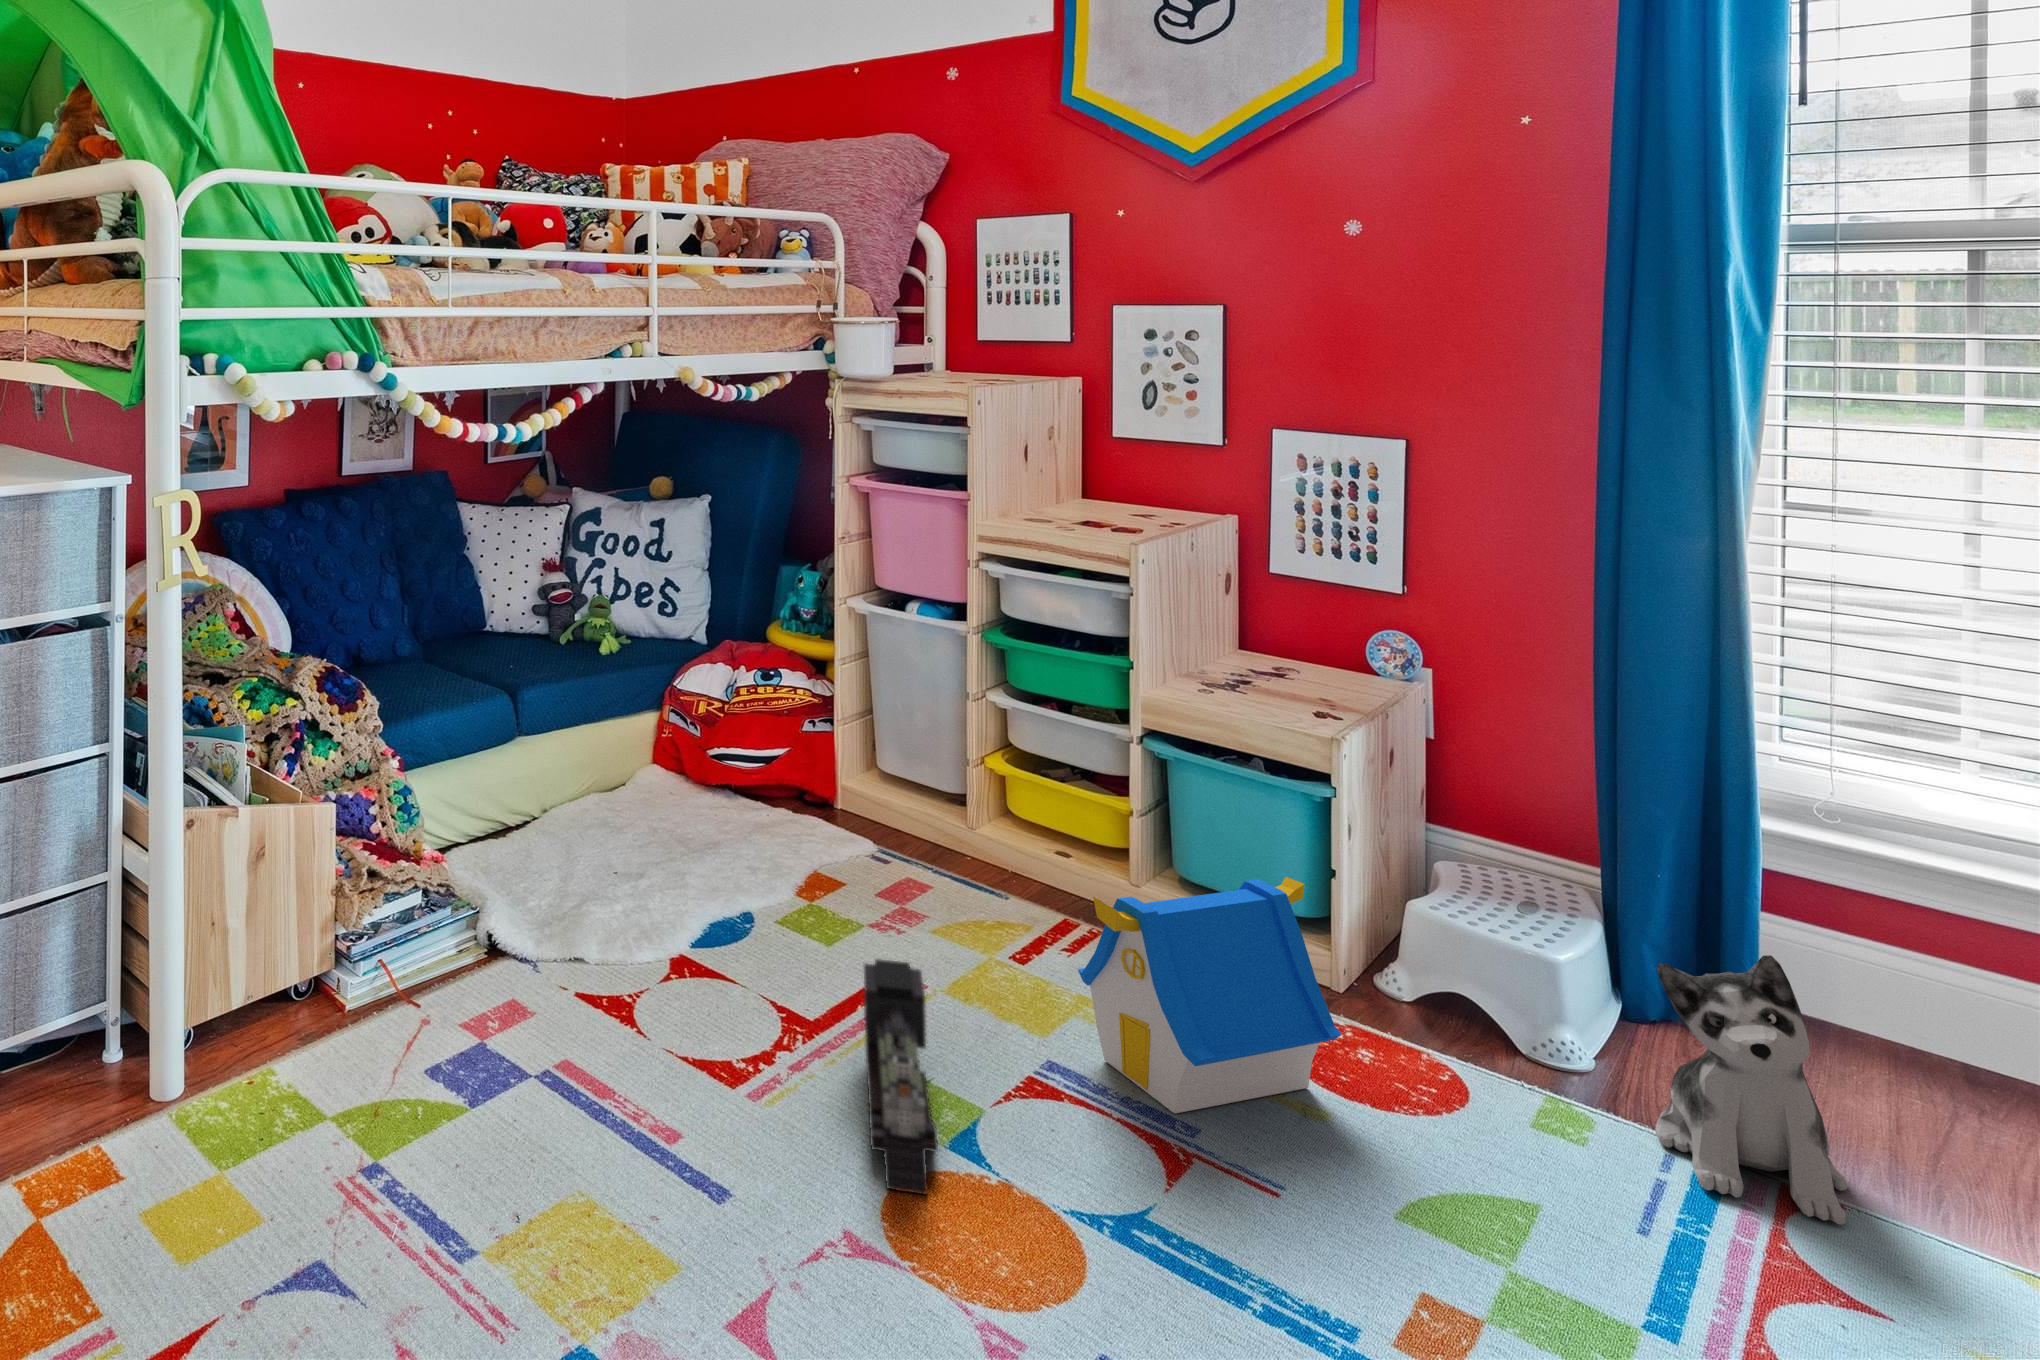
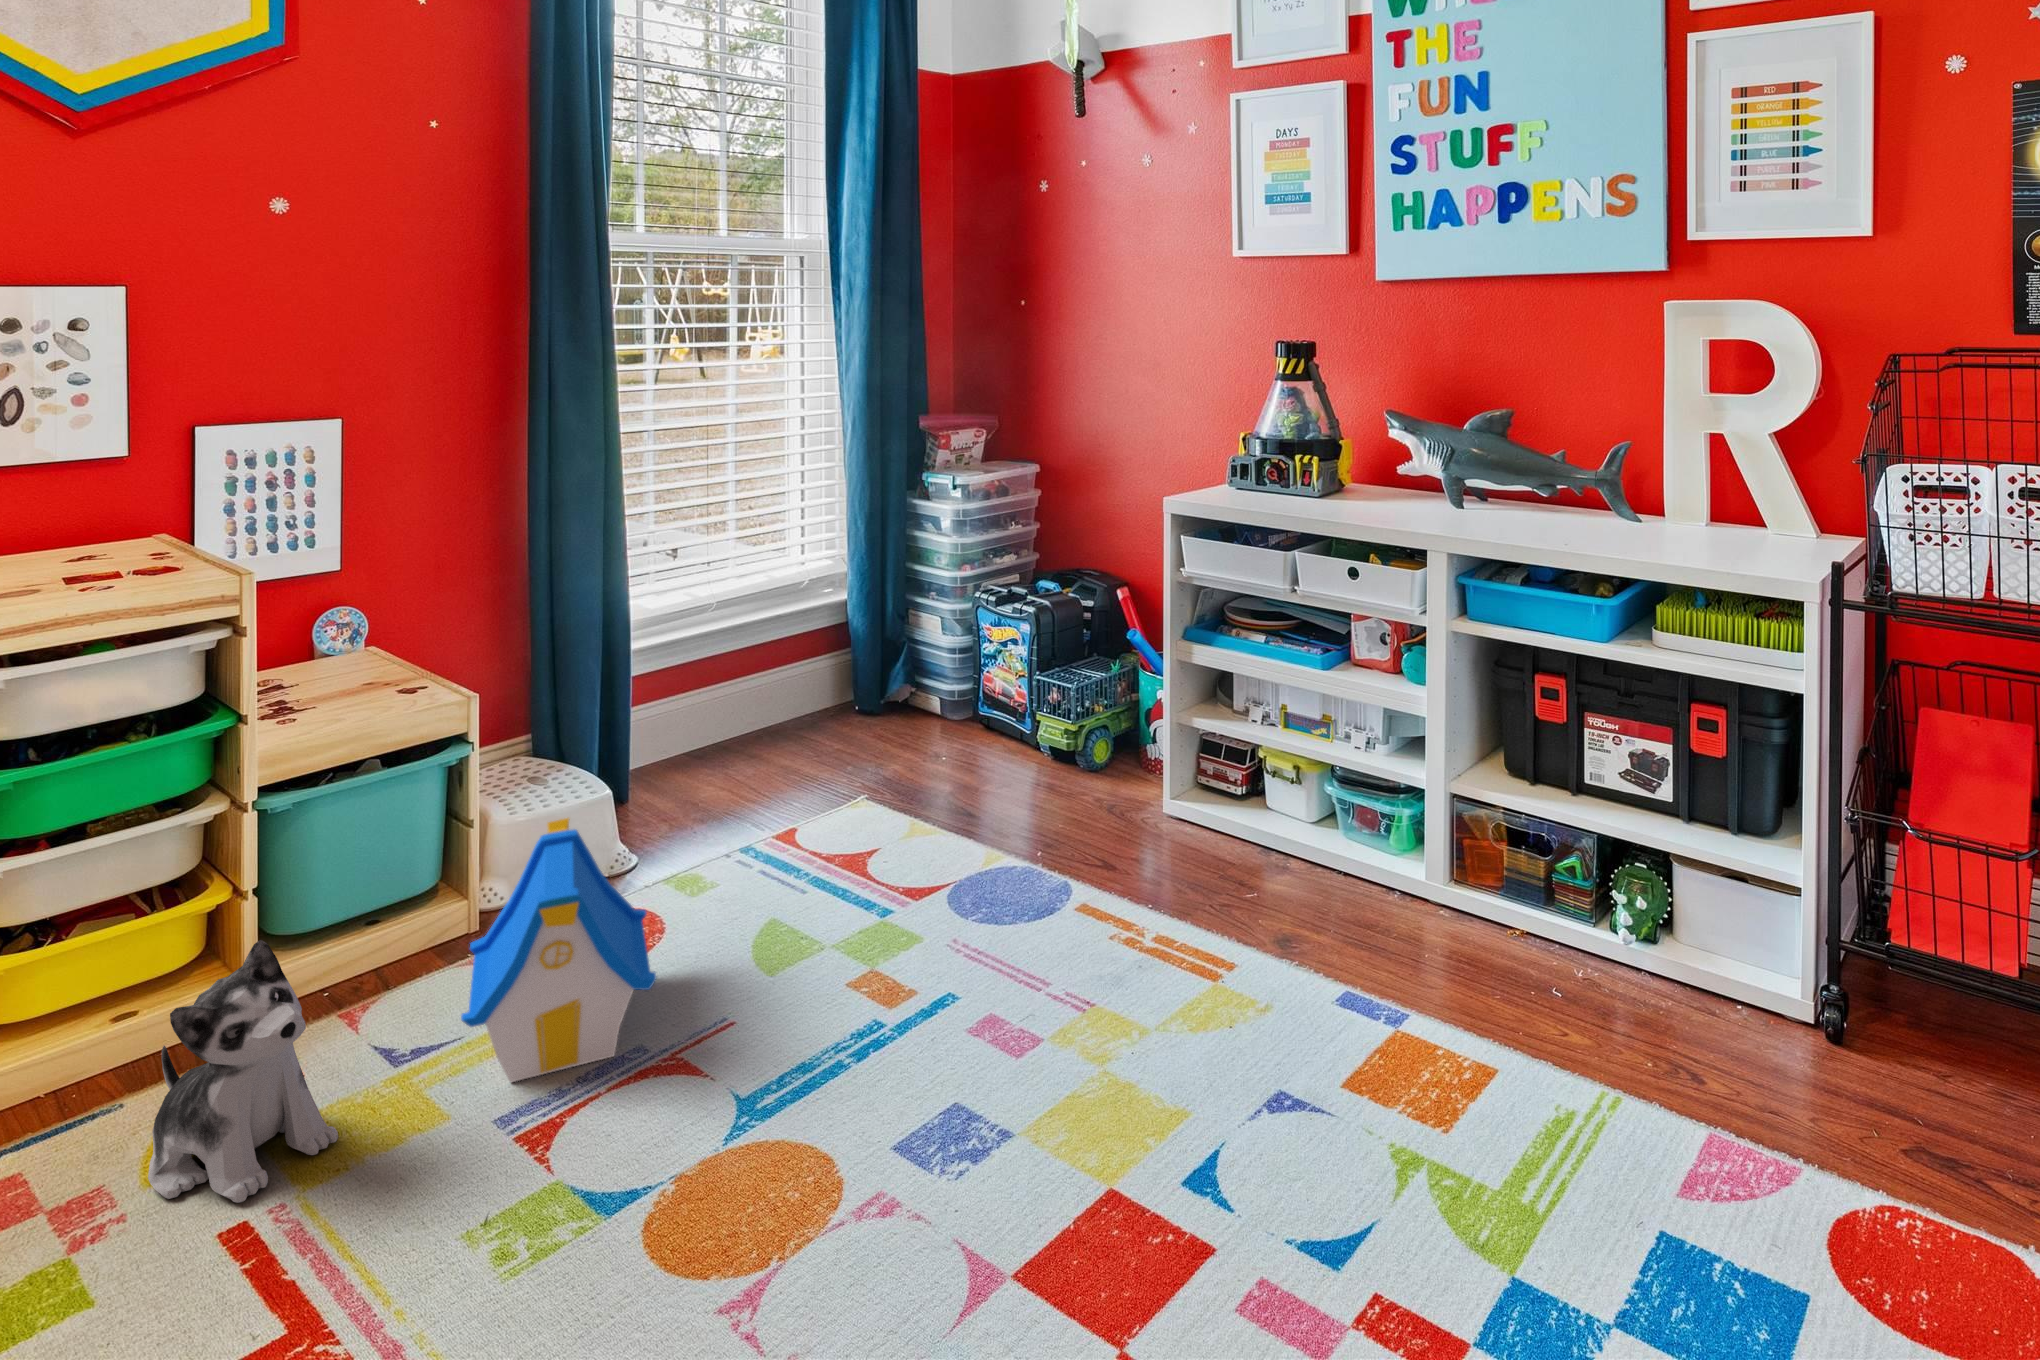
plush toy: present [1655,955,1848,1225] -> present [148,940,338,1203]
toy train: present [864,959,938,1194] -> none [371,1109,683,1266]

